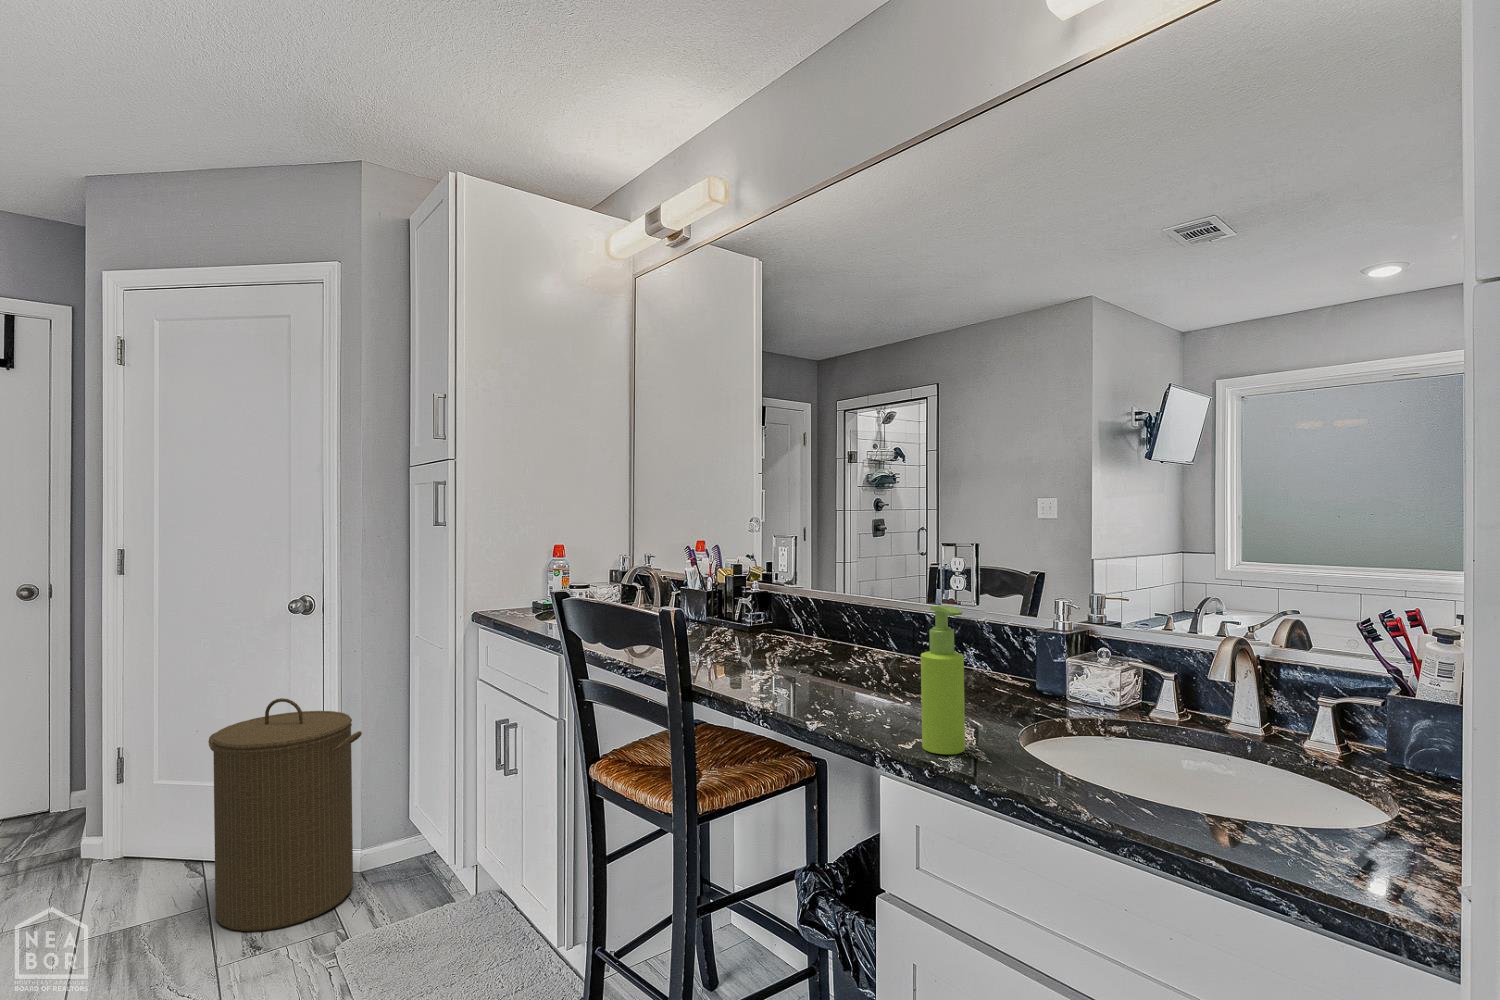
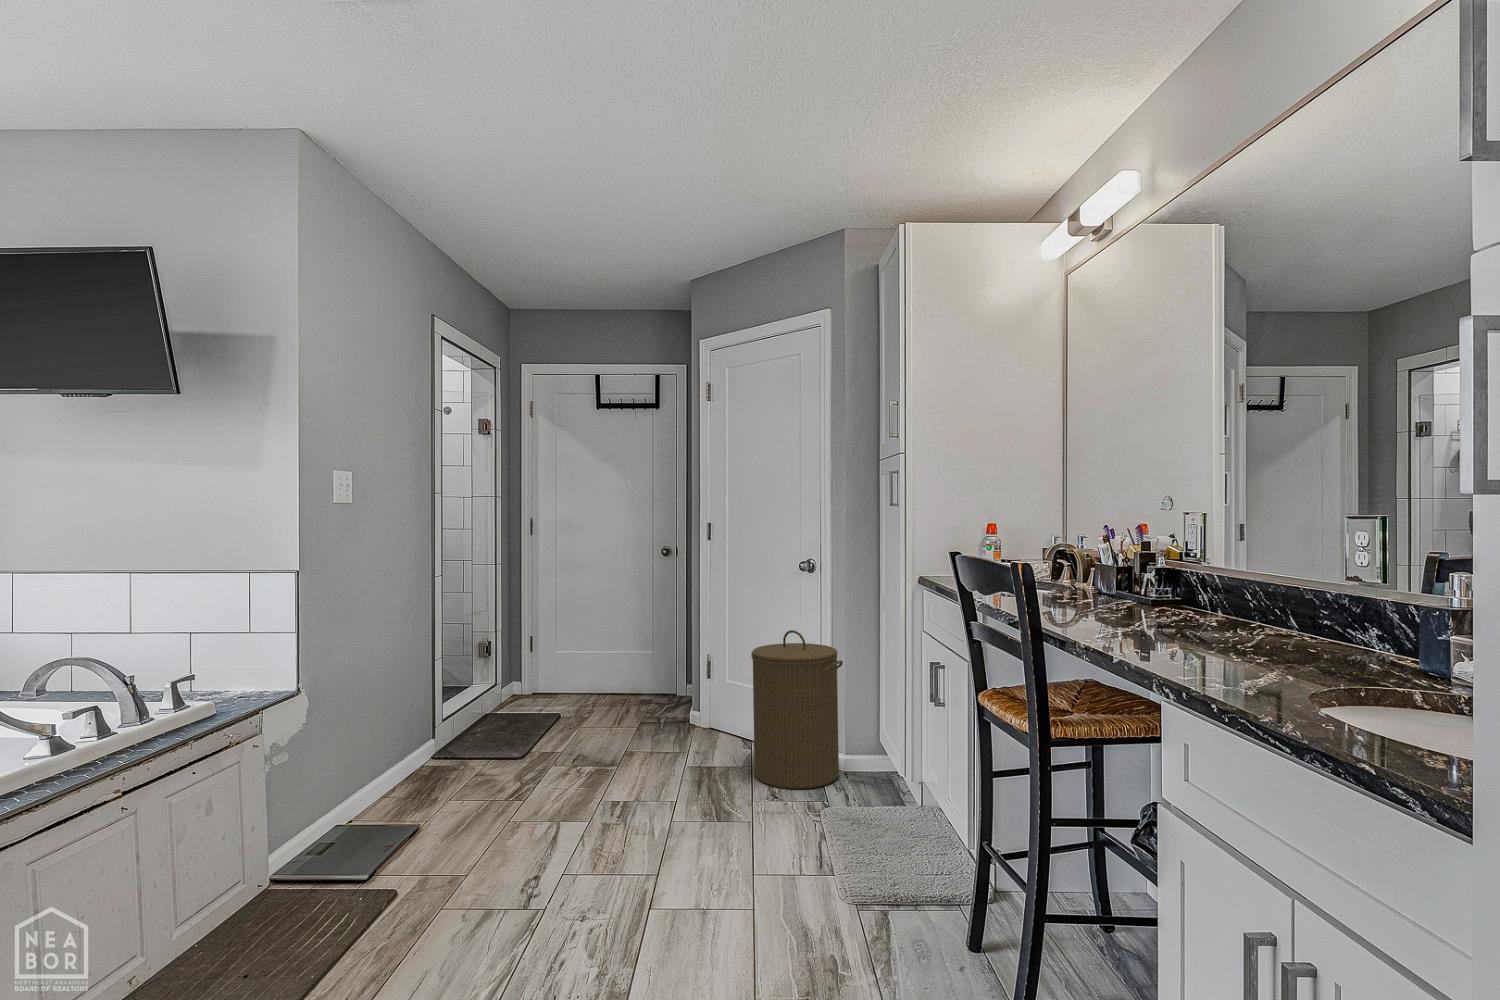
soap dispenser: present [921,606,965,754] -> none [1201,558,1247,689]

